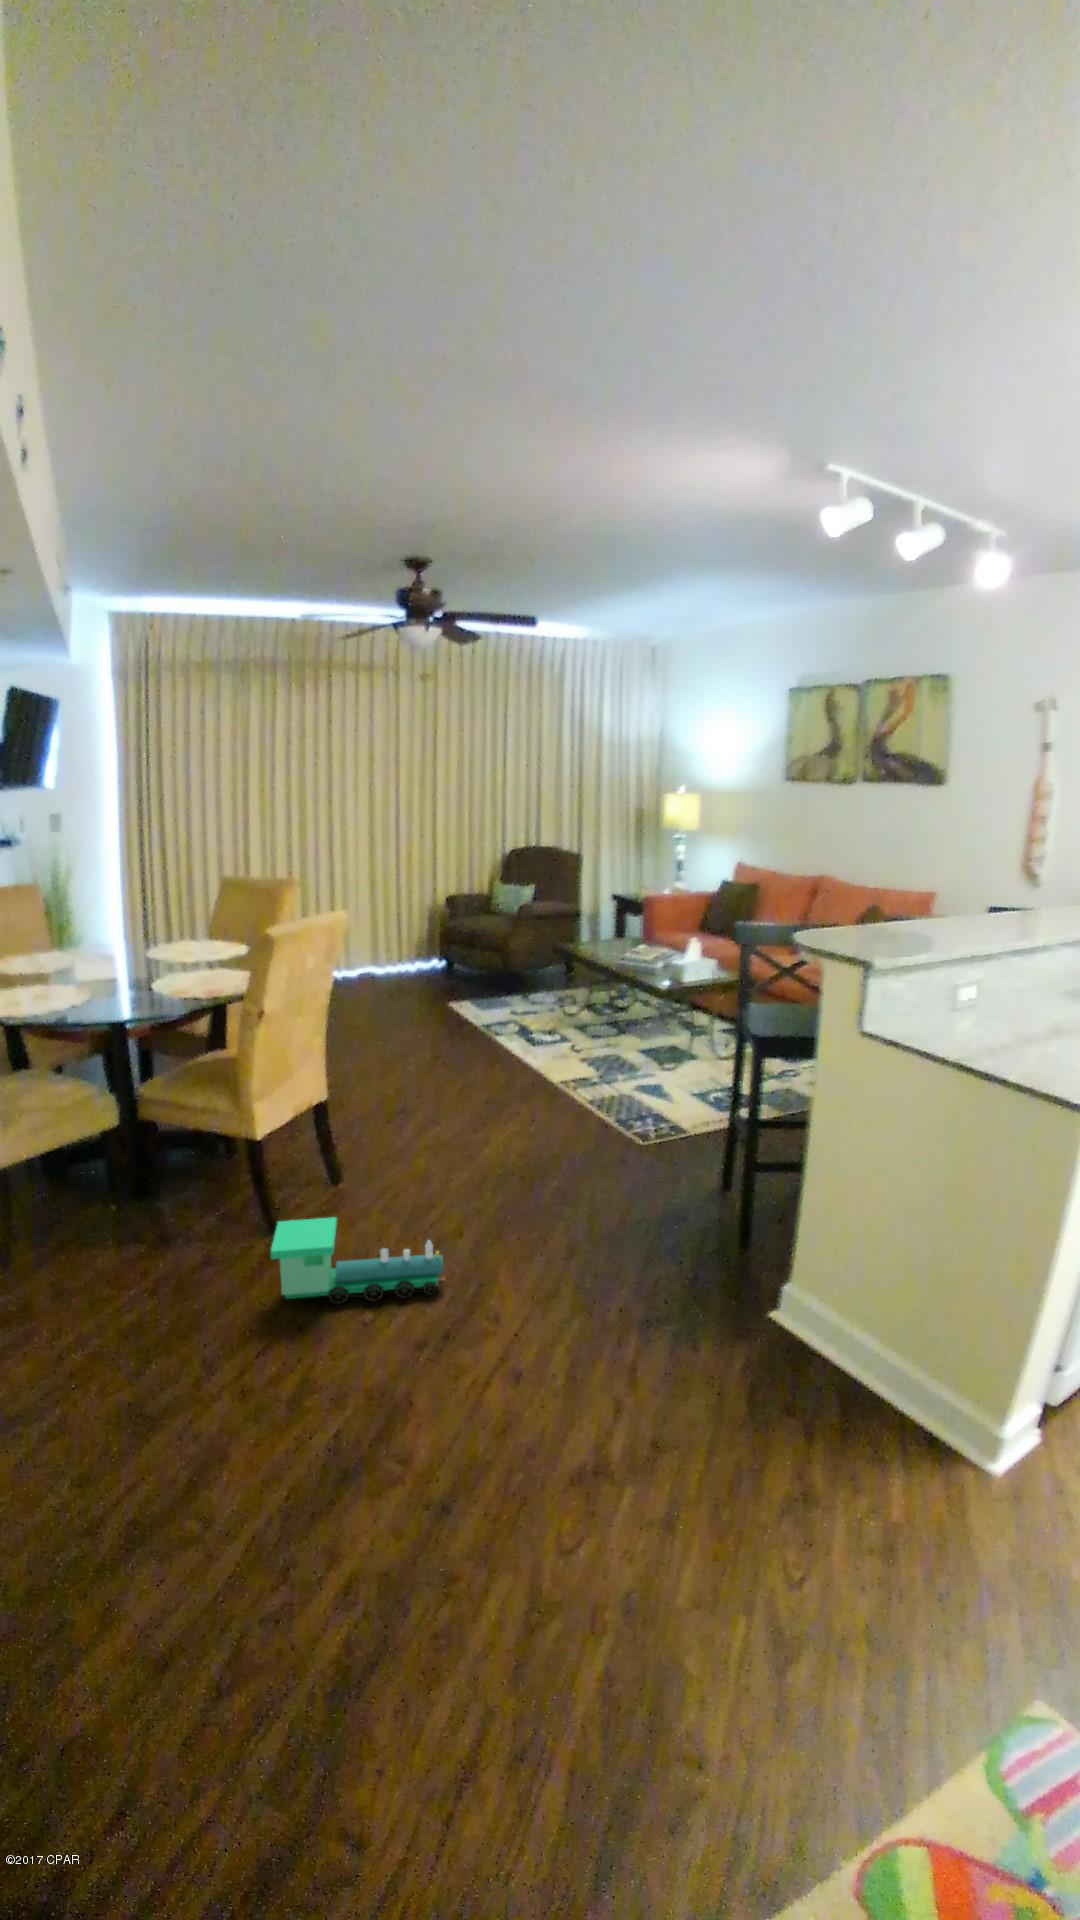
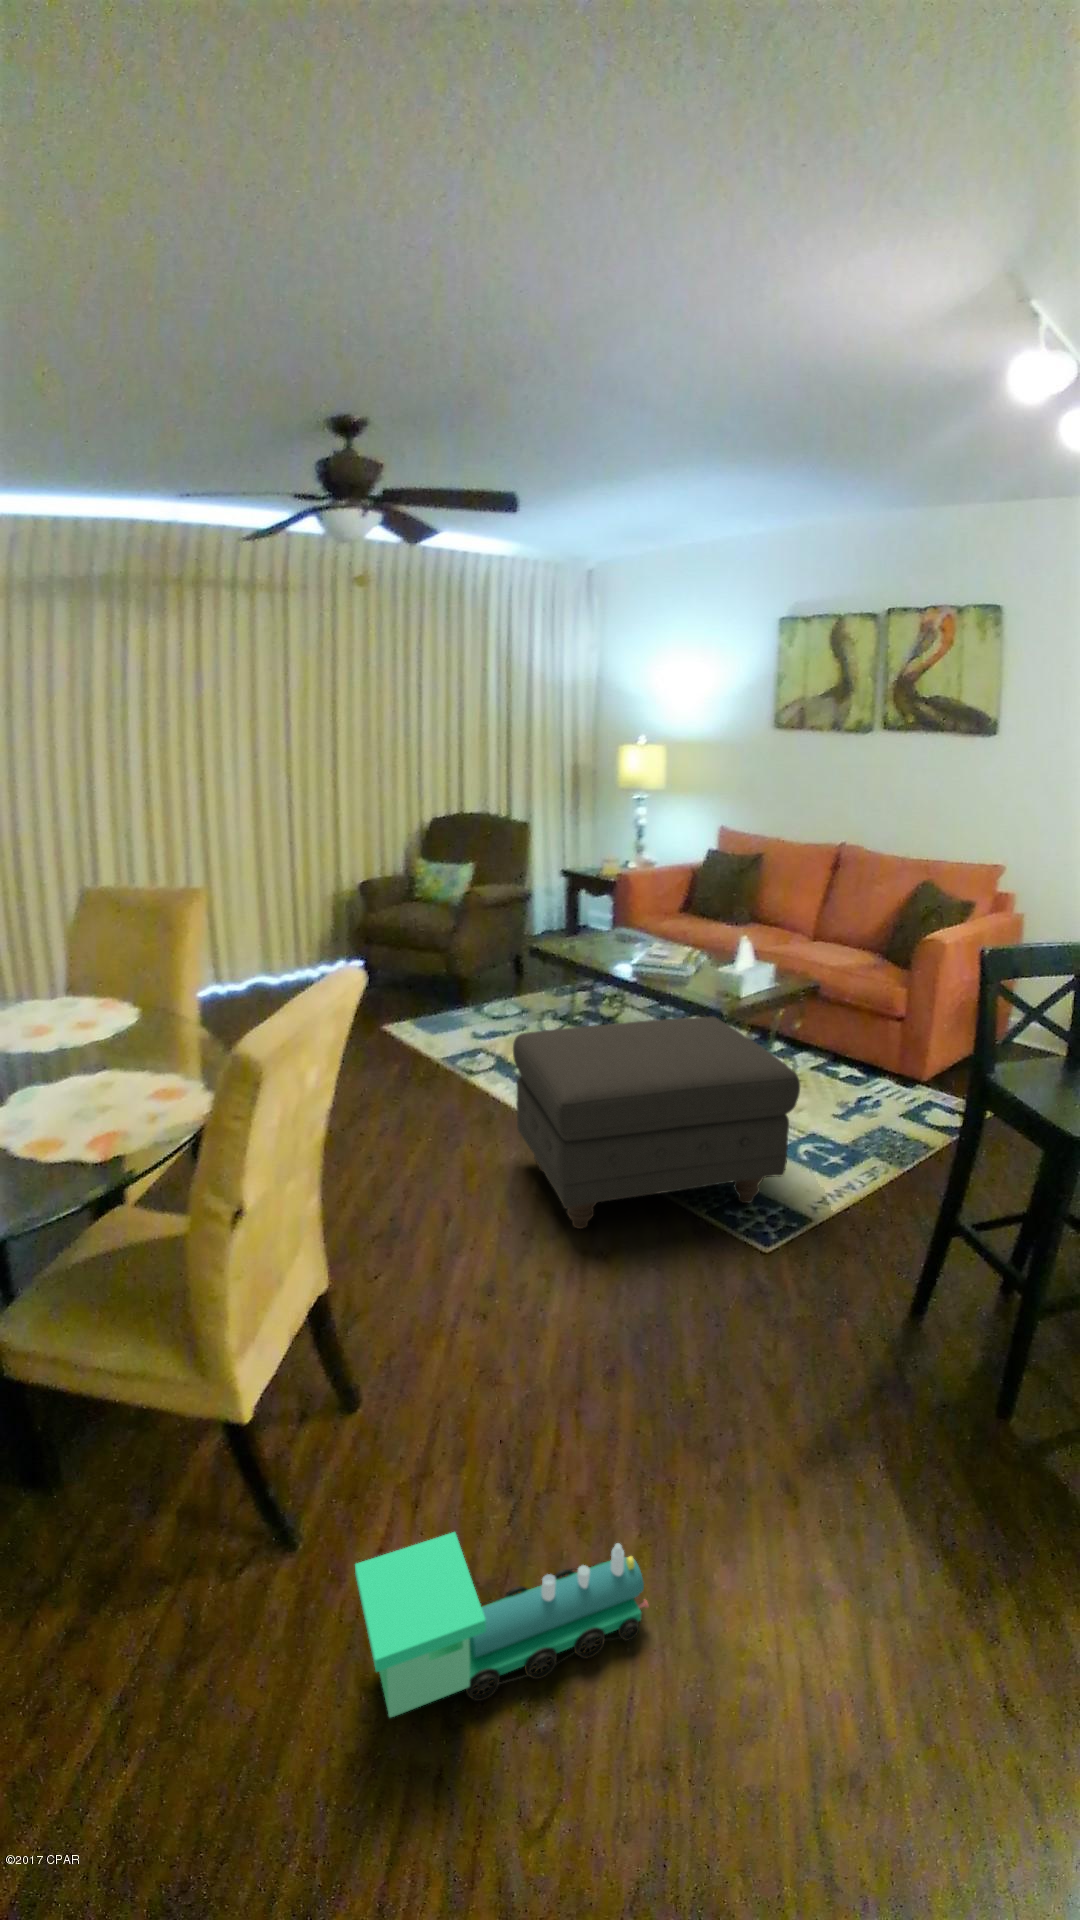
ottoman: none [495,989,682,1124] -> present [513,1016,800,1229]

